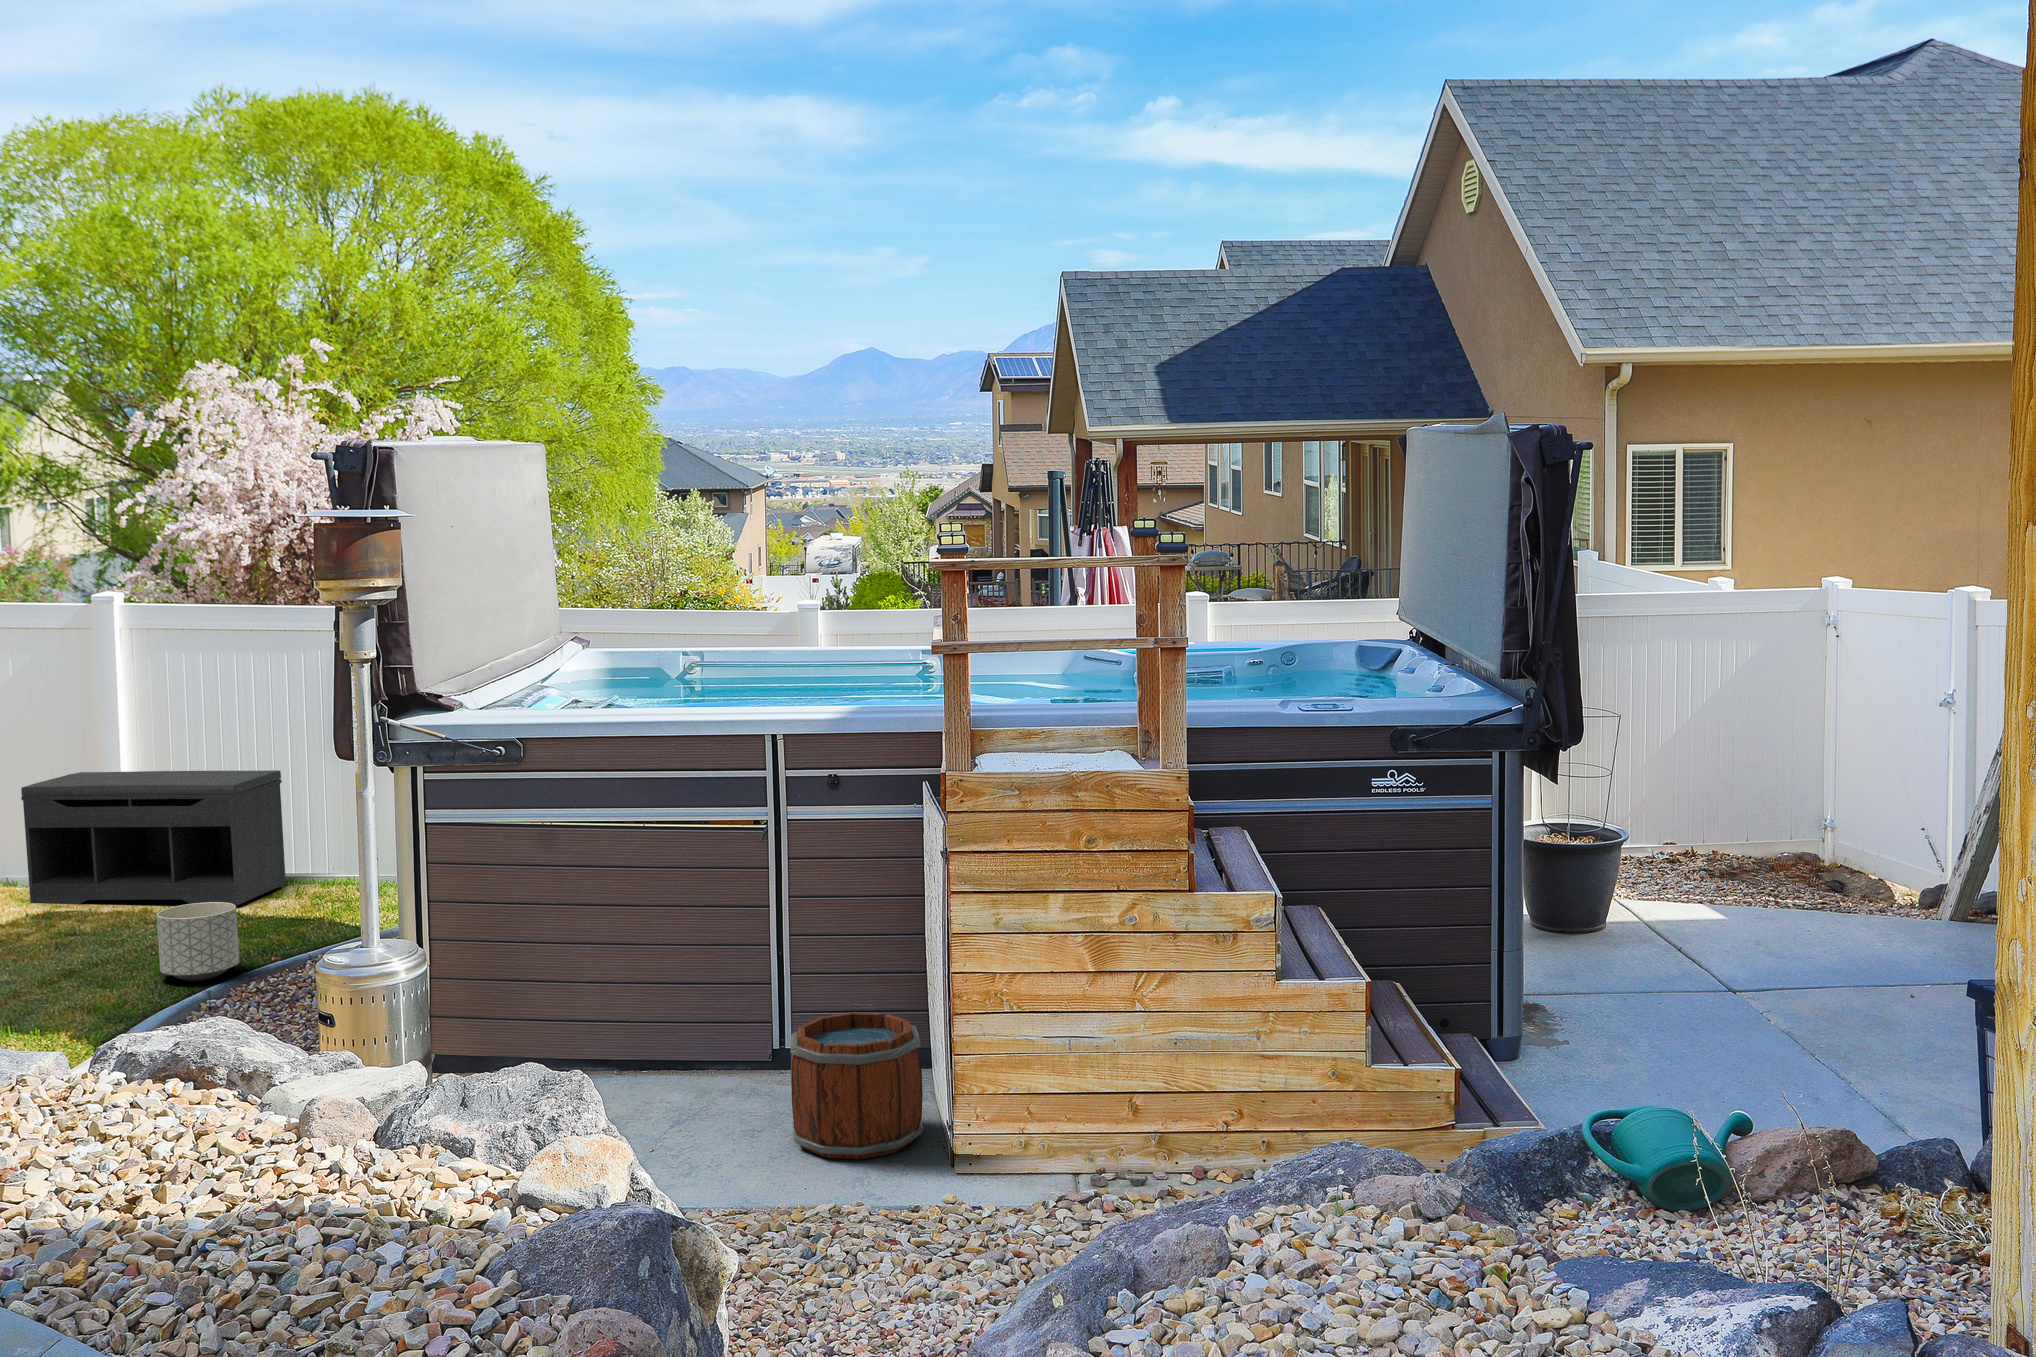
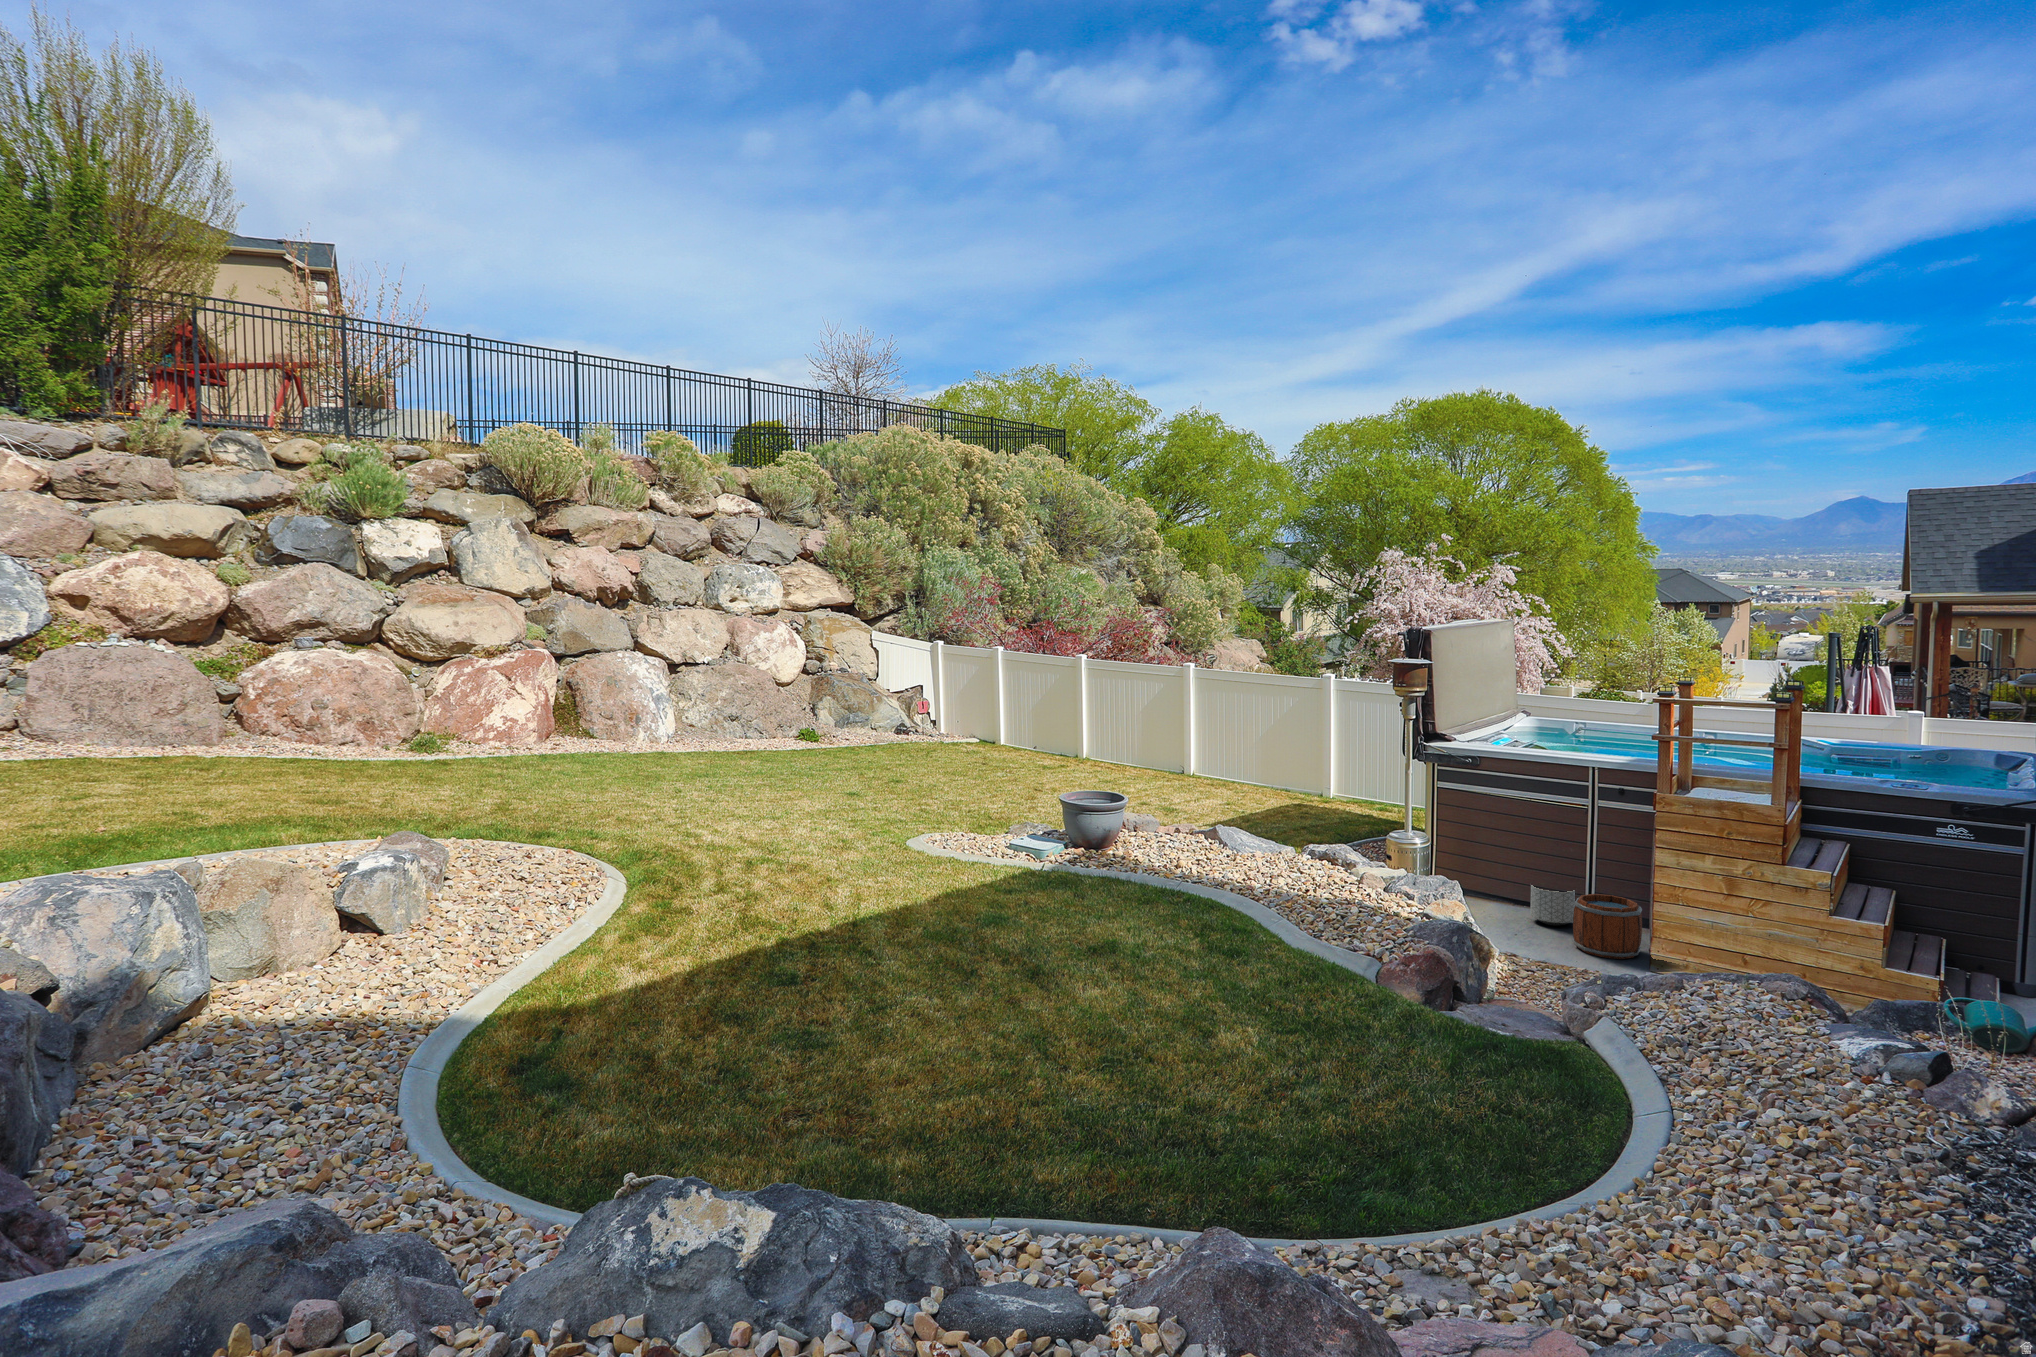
bench: present [21,770,286,905] -> none [1293,747,1394,810]
planter: present [157,902,239,981] -> present [1530,885,1575,926]

